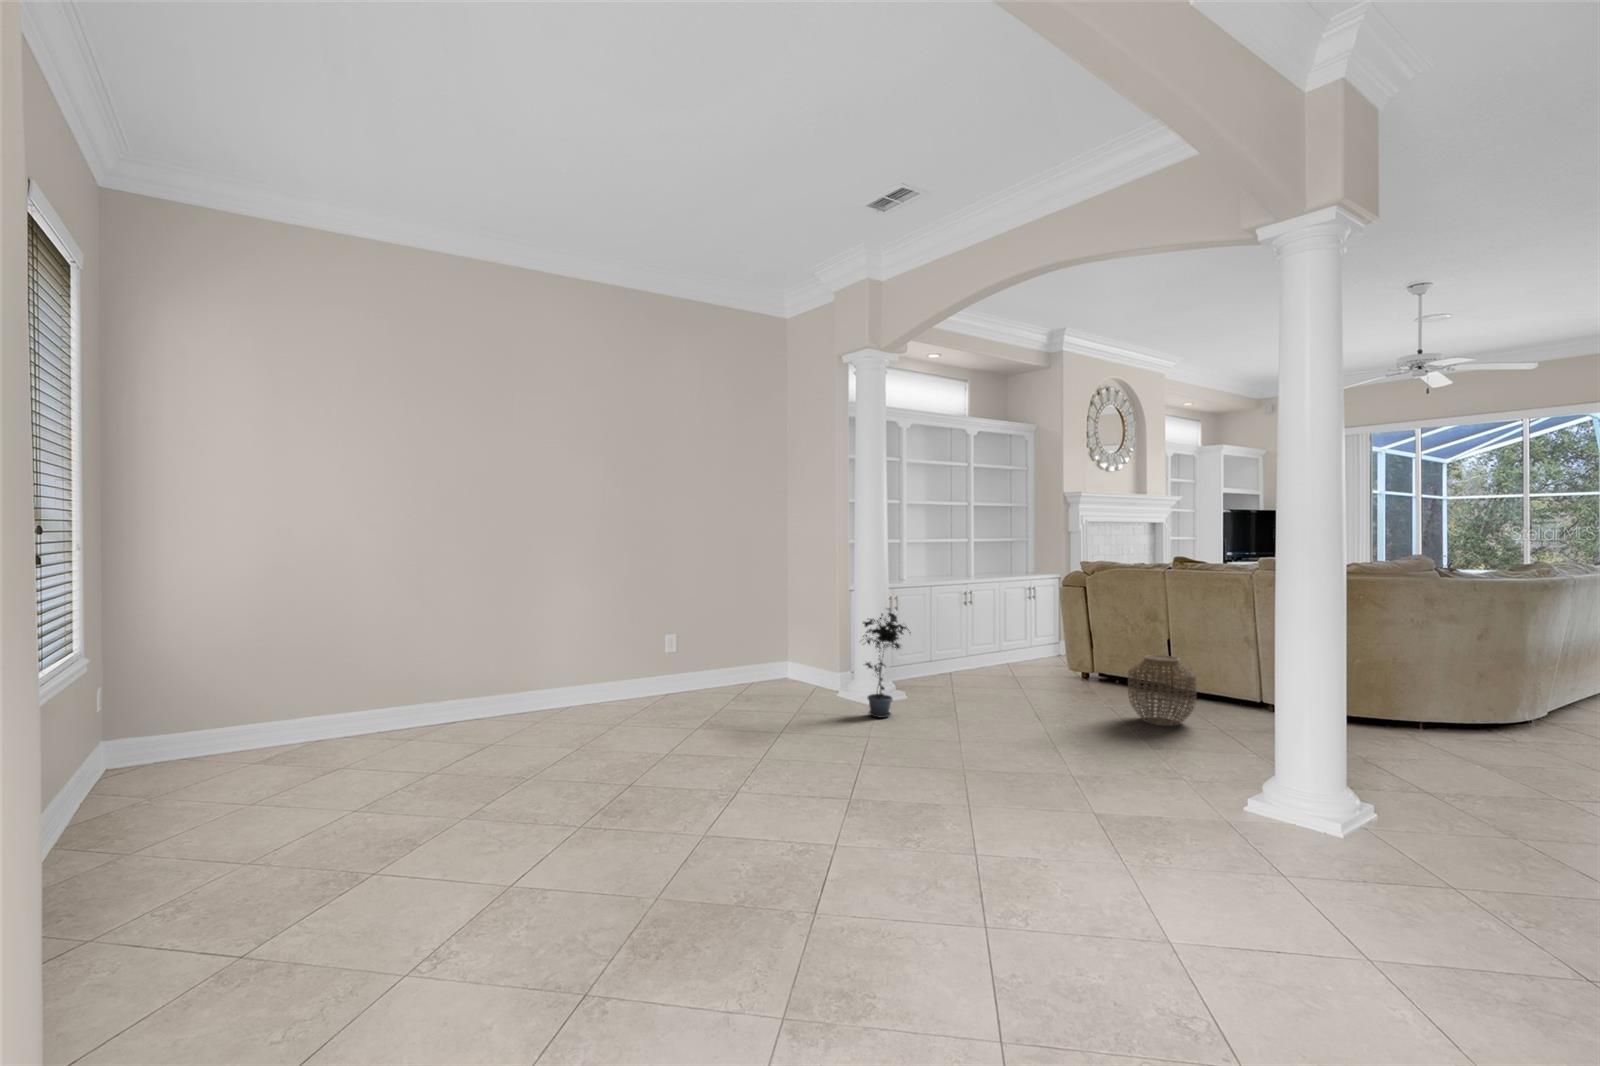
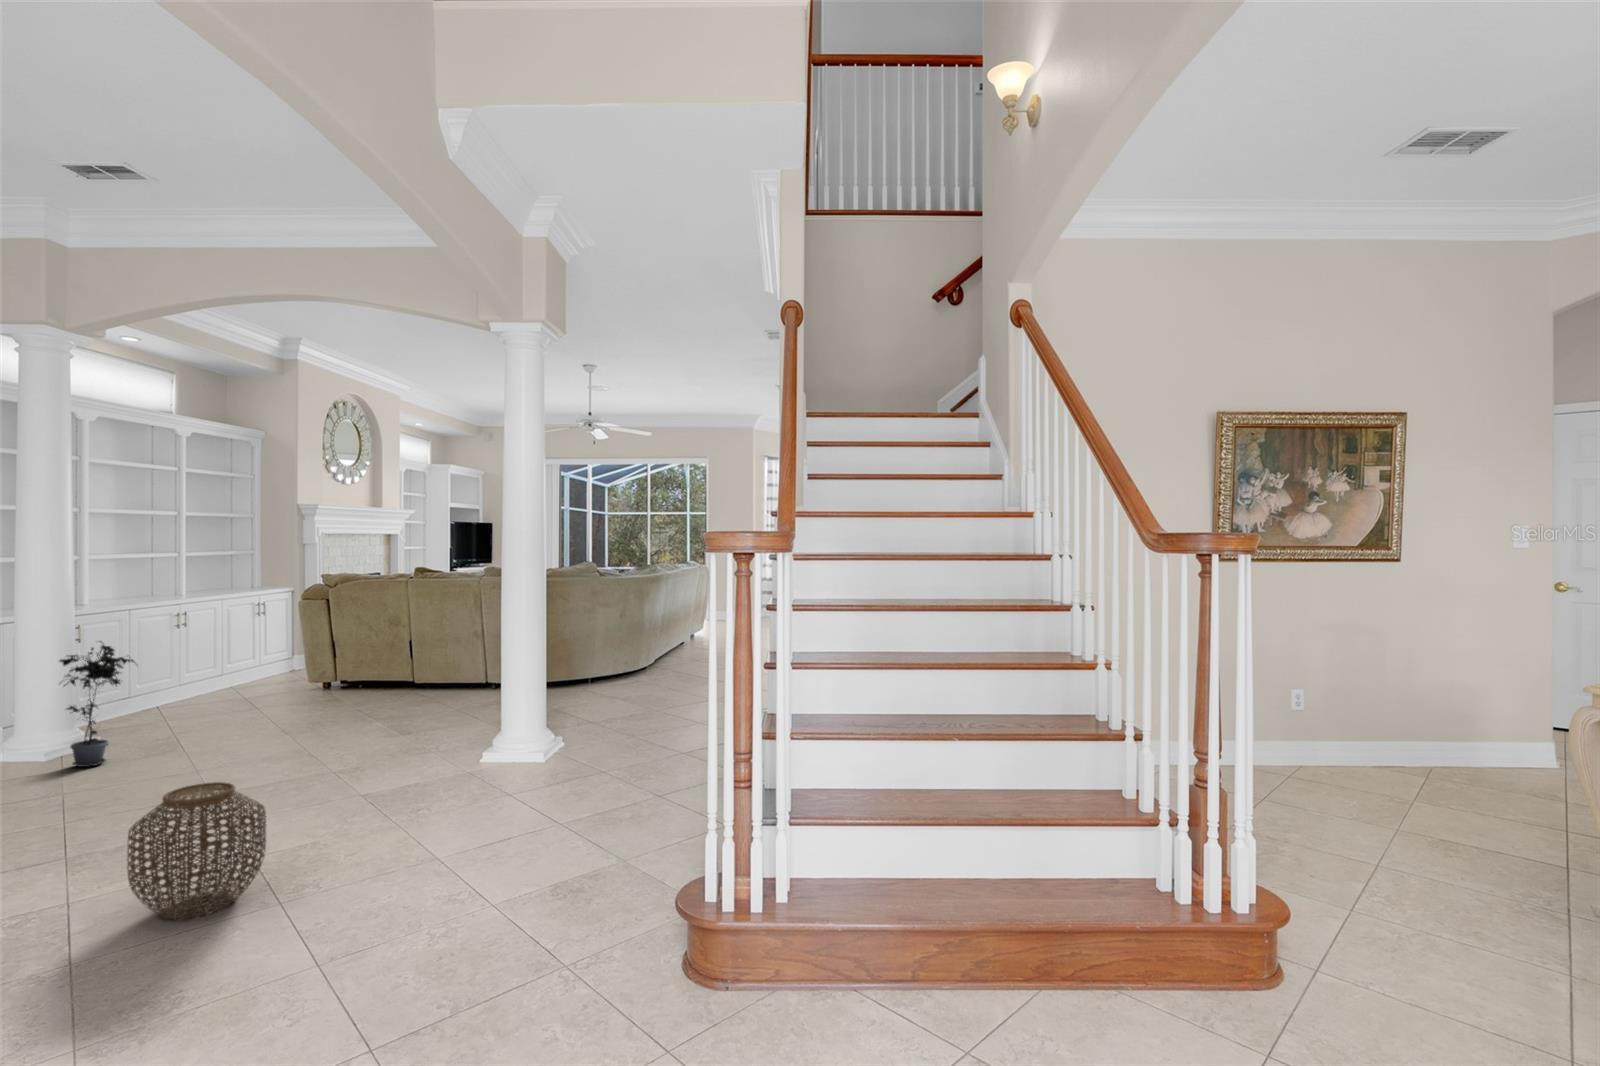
woven basket: present [1128,655,1196,726] -> present [127,782,266,920]

